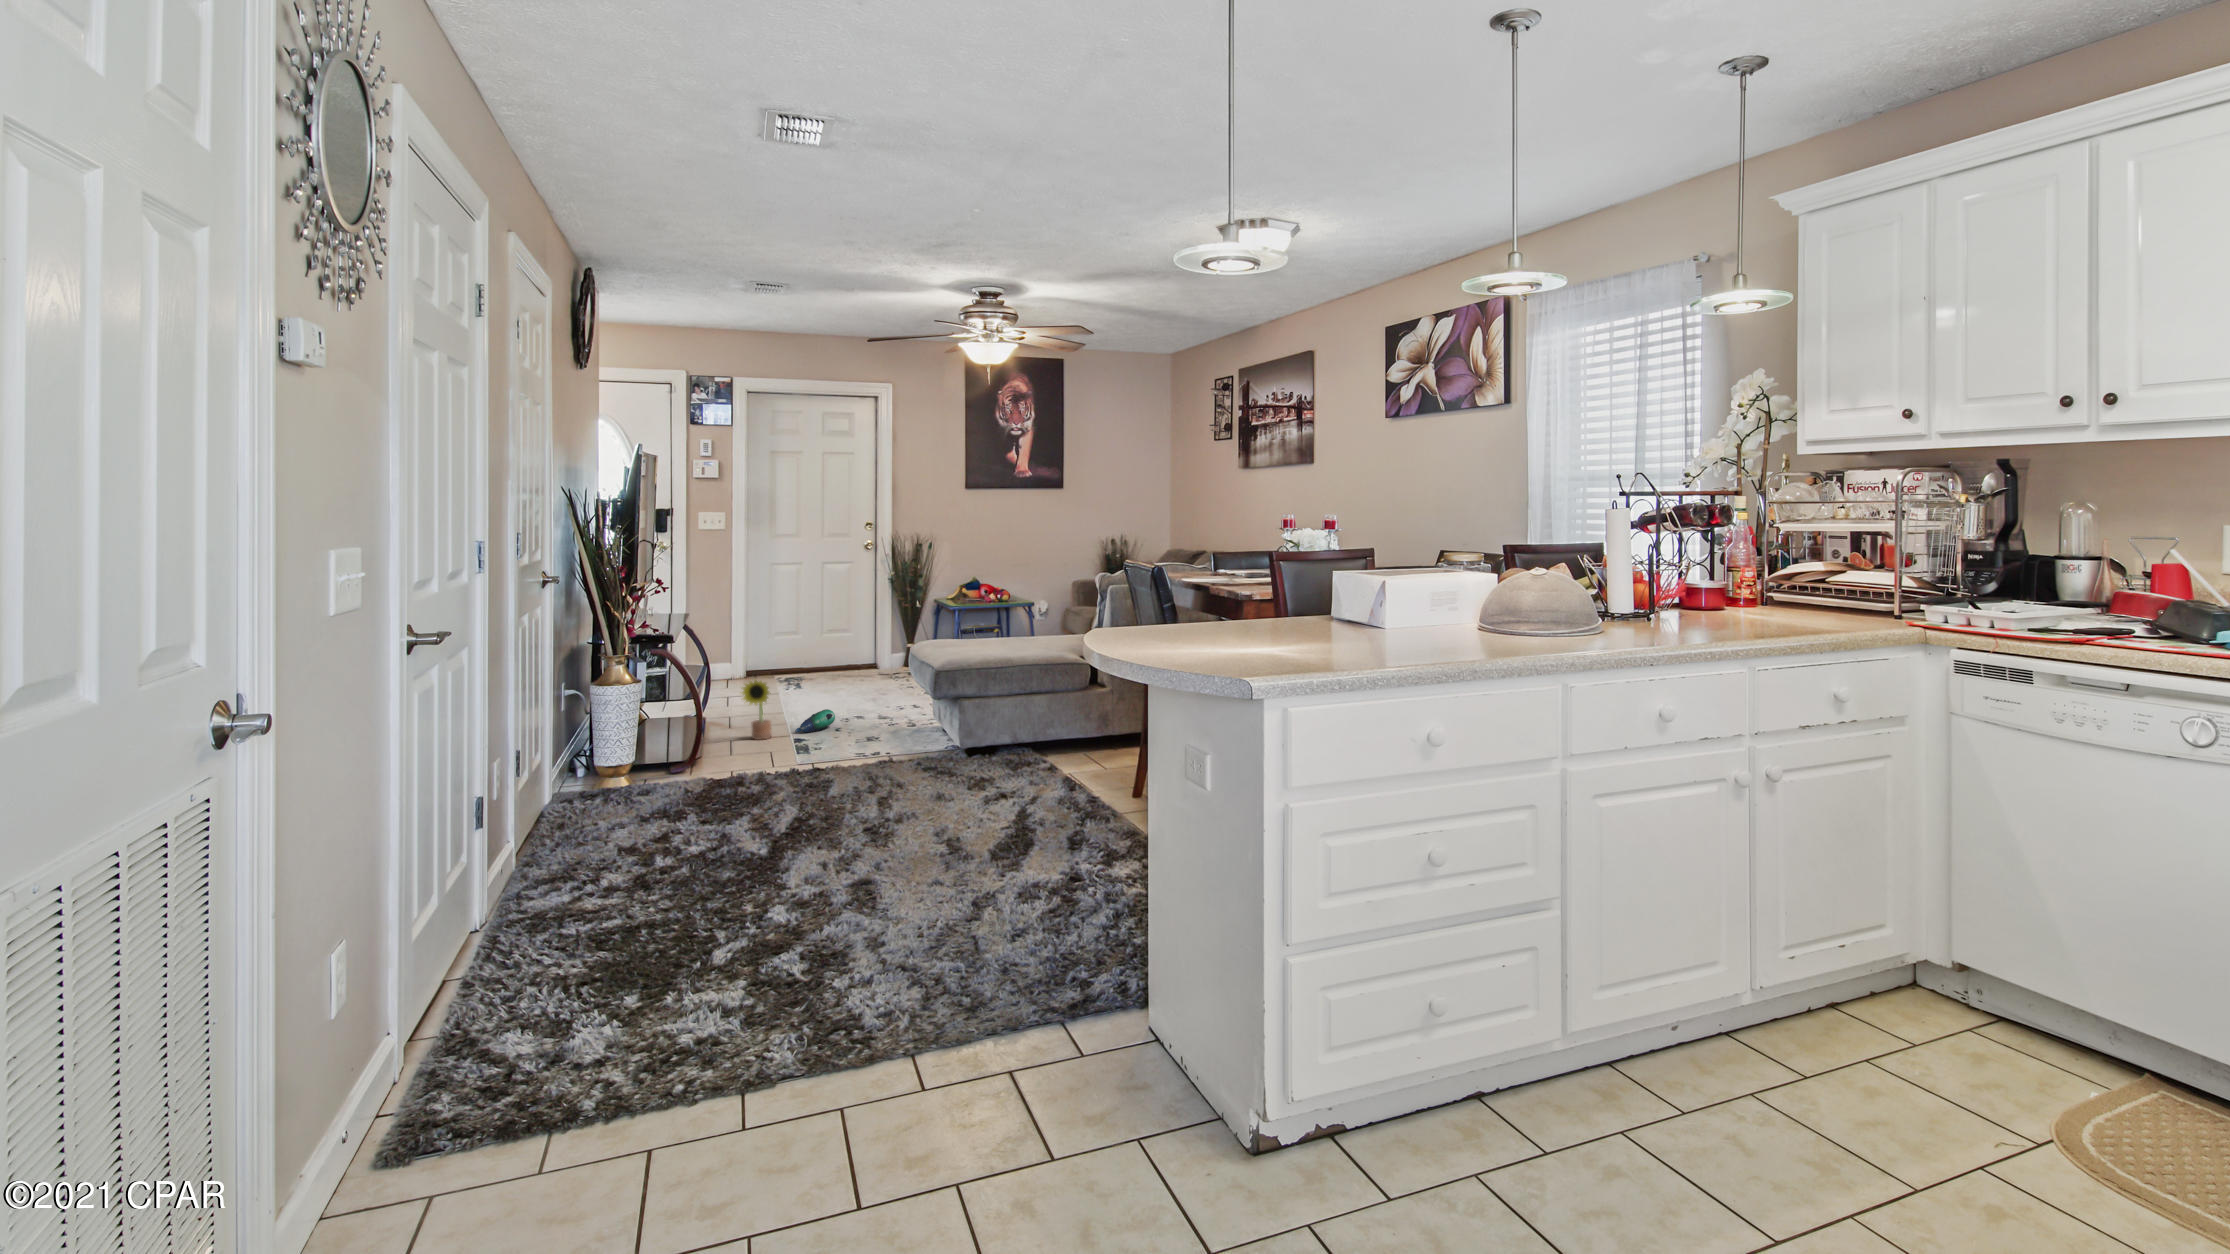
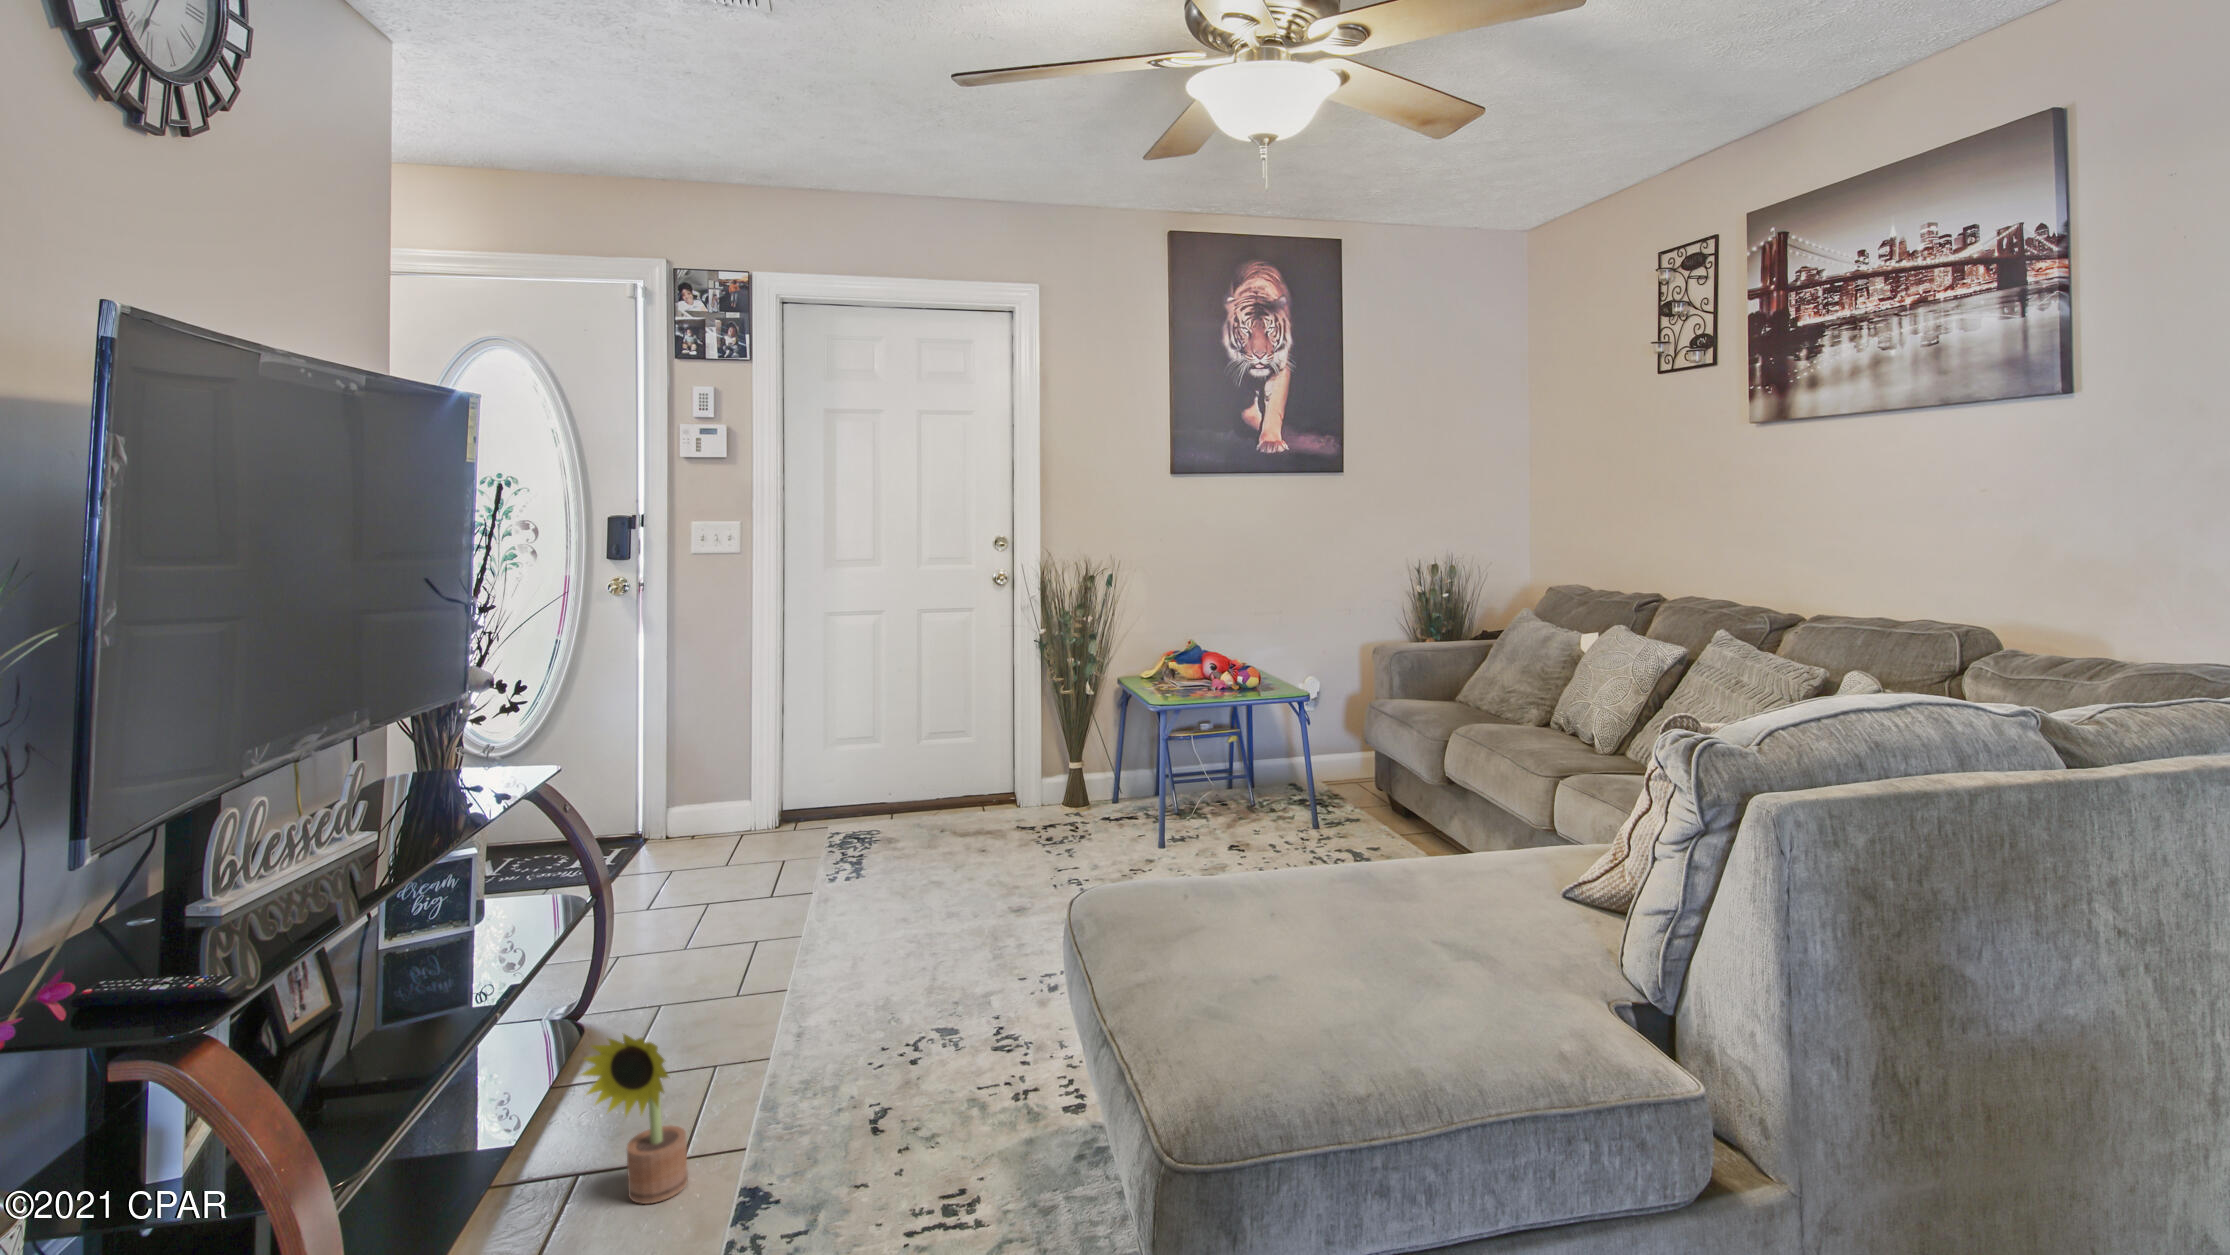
plush toy: present [795,709,835,732] -> none [763,1054,882,1151]

